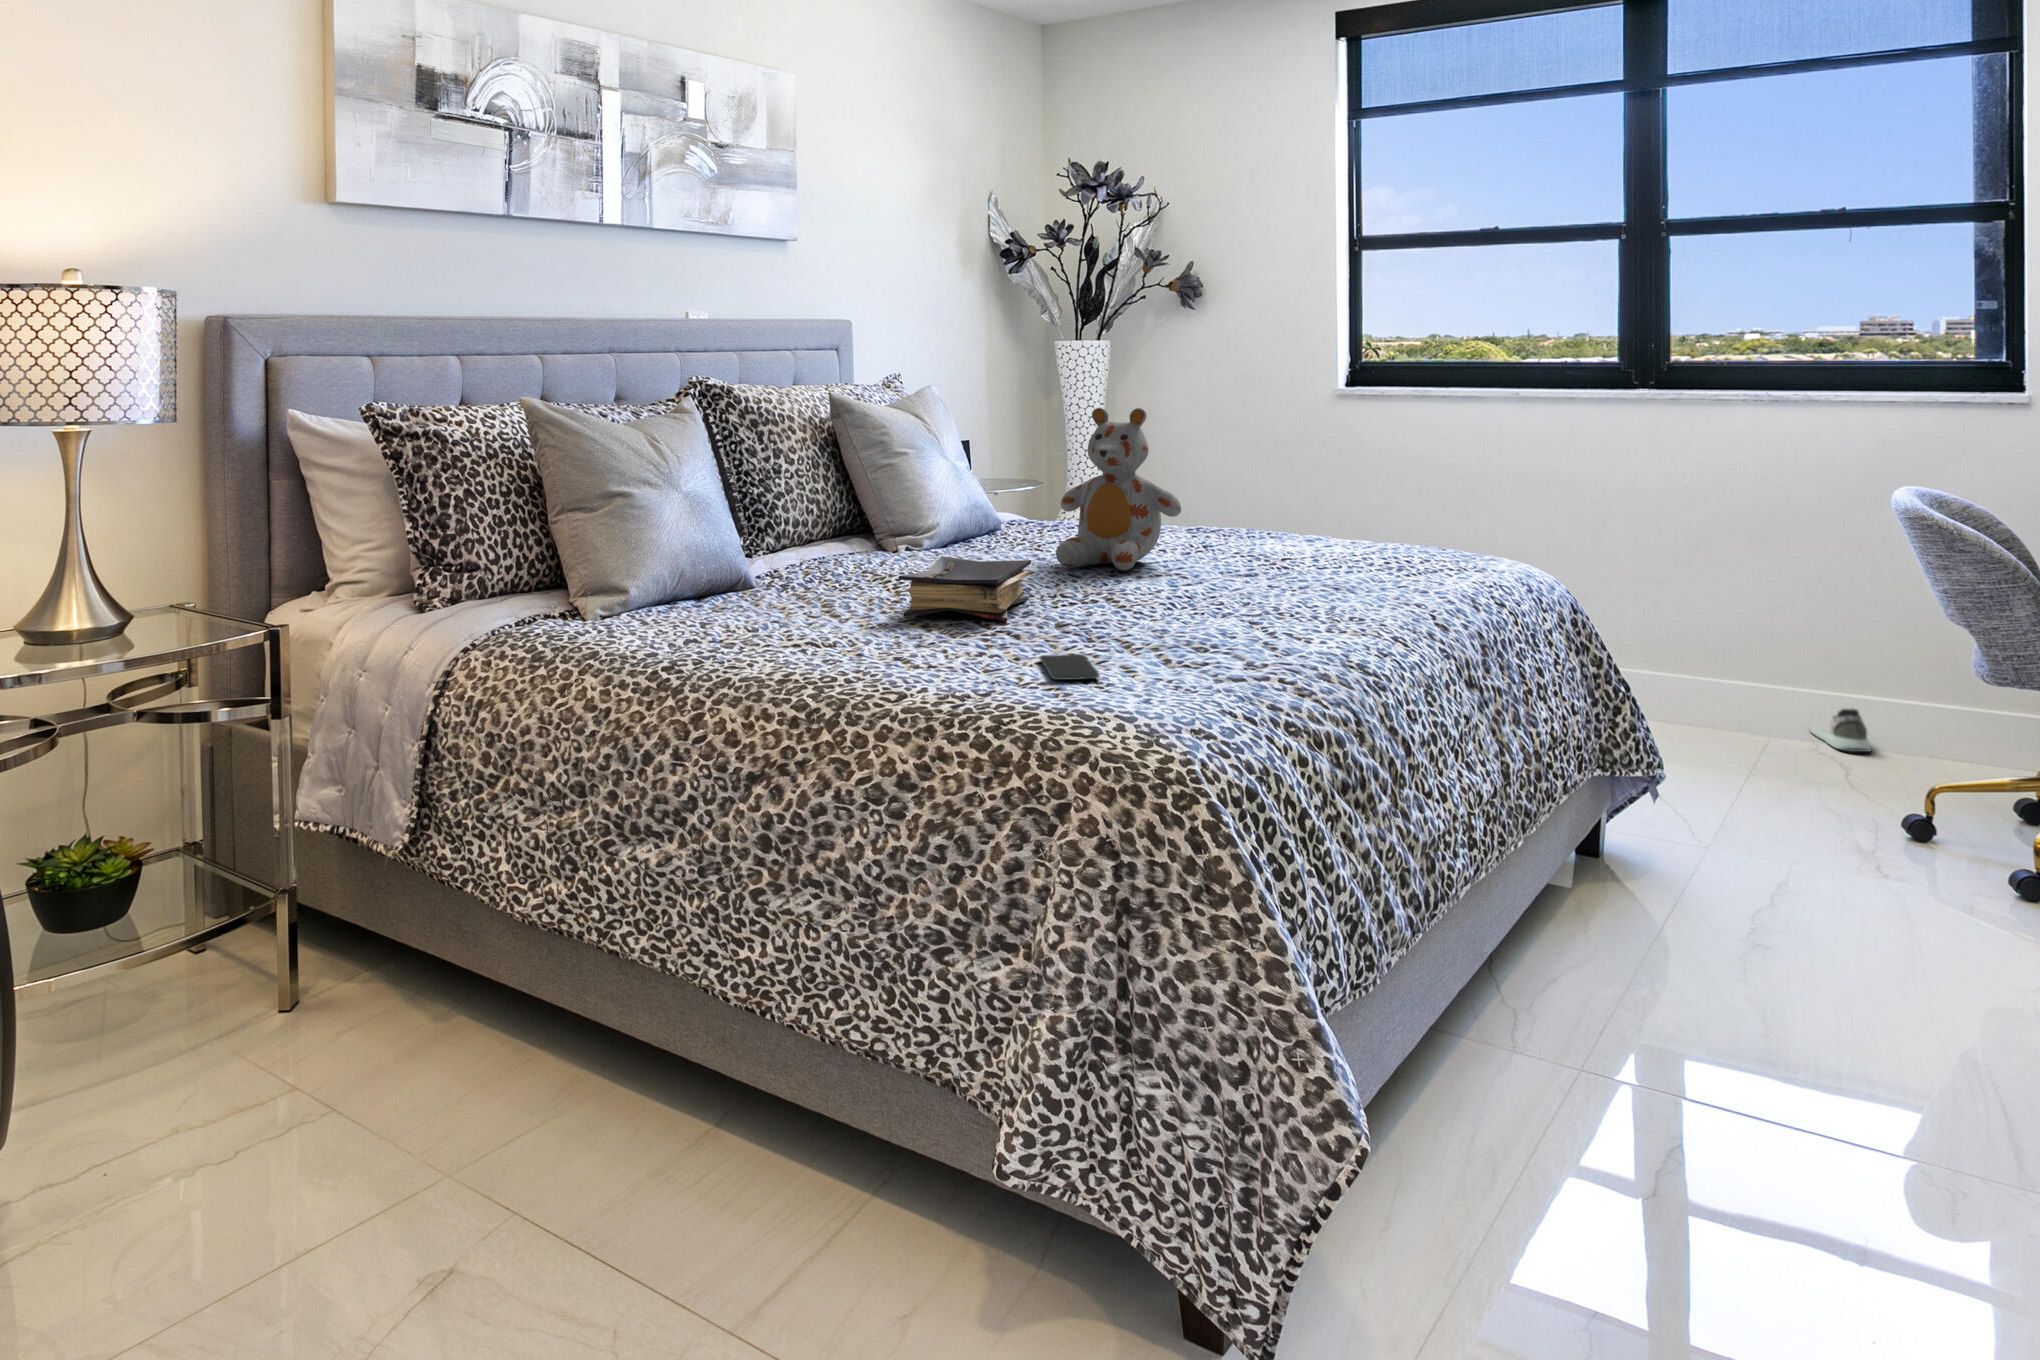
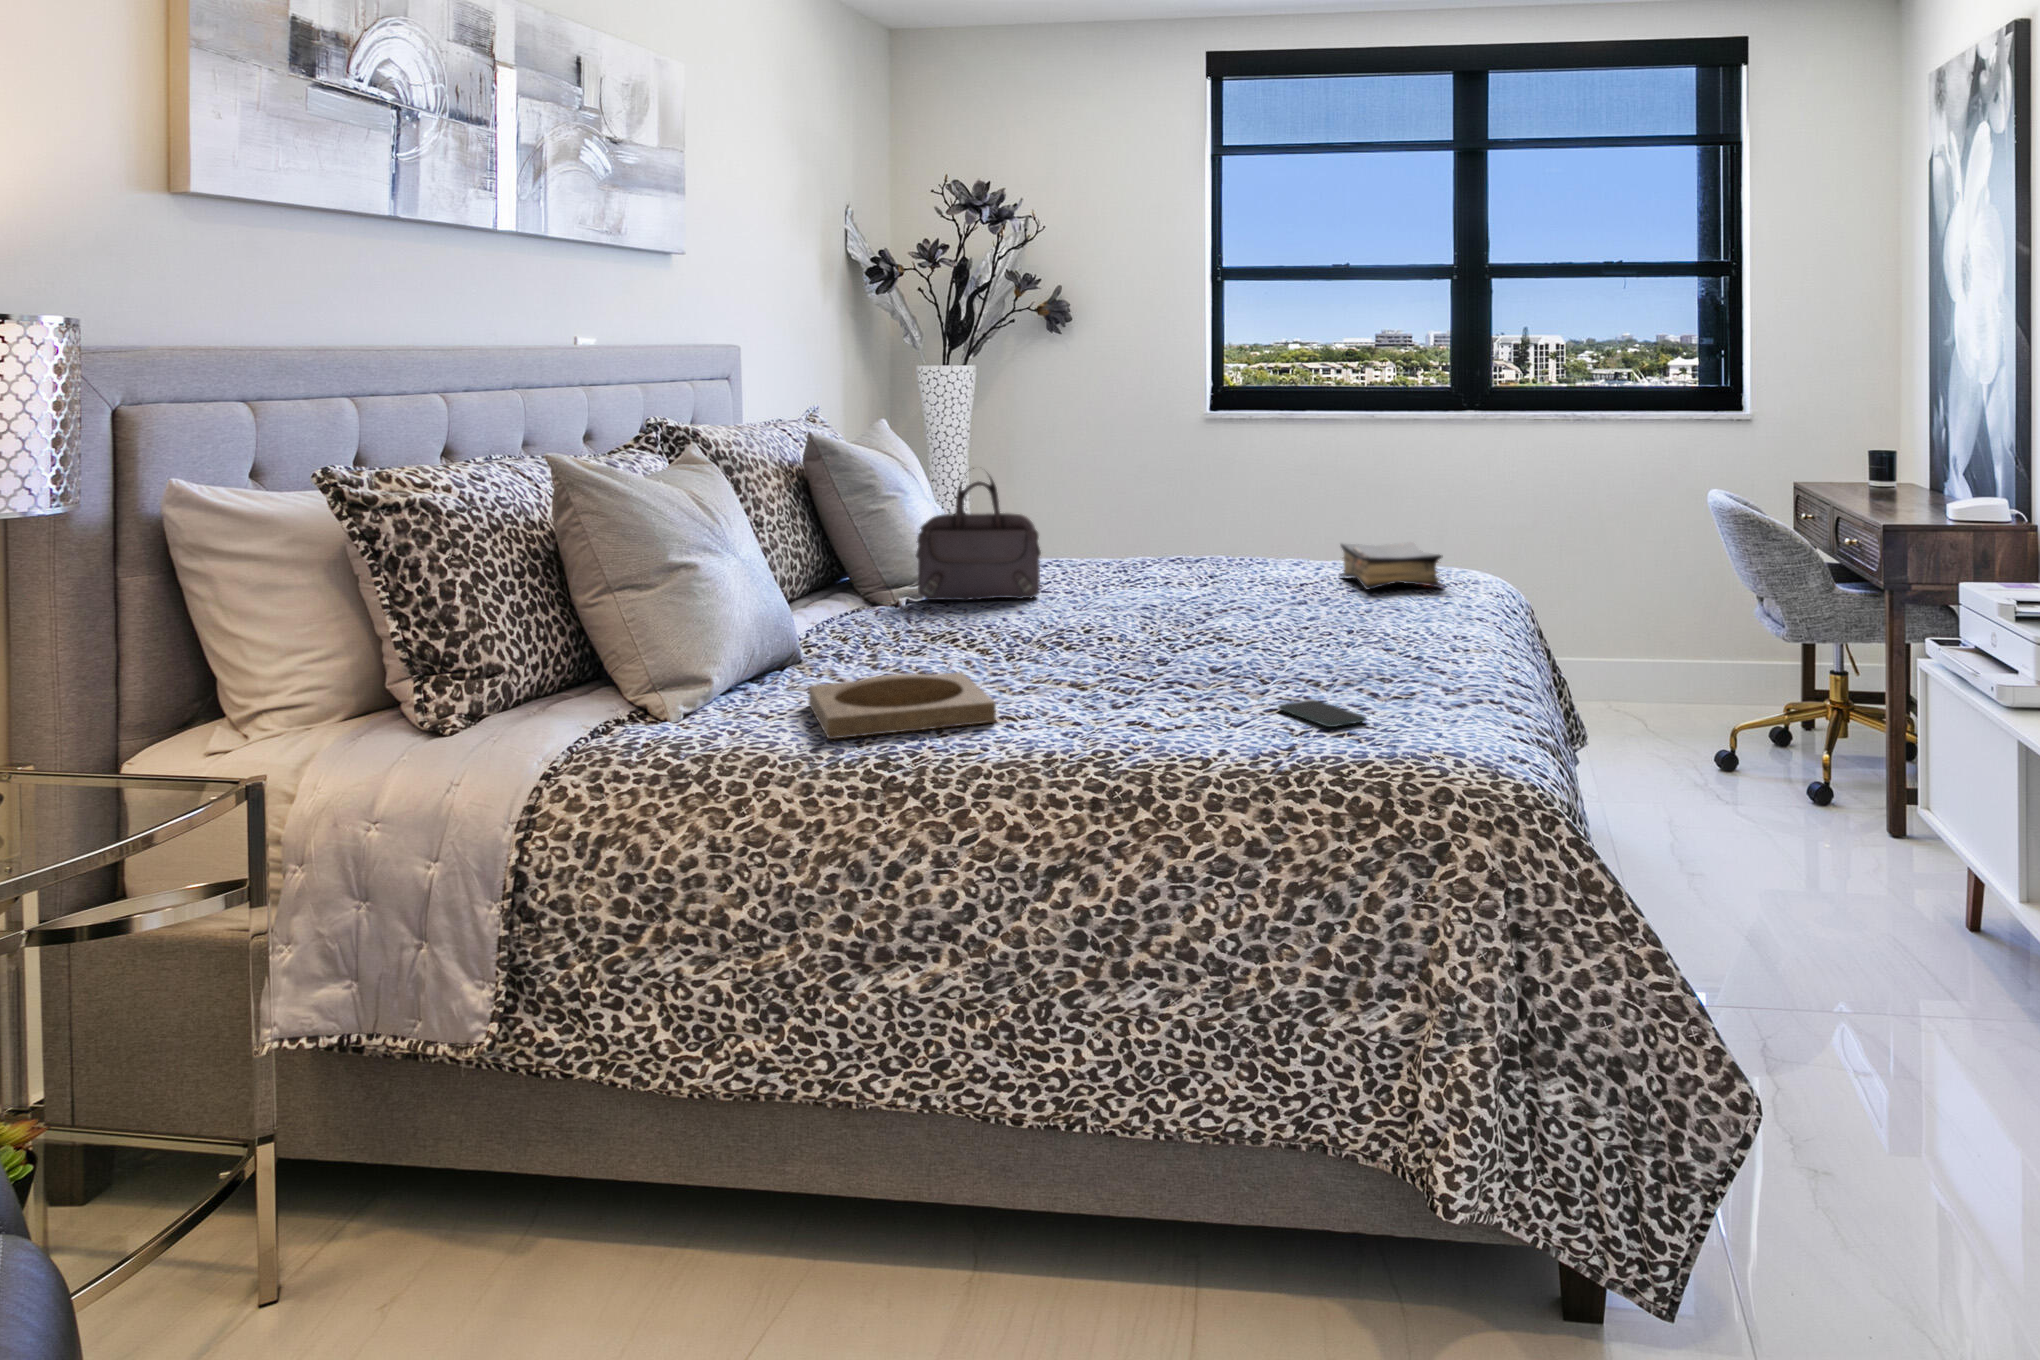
stuffed bear: present [1056,408,1181,571] -> none [1102,444,1234,612]
handbag: none [913,427,1021,550] -> present [916,468,1041,601]
book: present [899,556,1035,622] -> present [1339,542,1444,590]
tray: none [651,599,819,644] -> present [808,672,996,739]
shoe: present [1811,709,1871,752] -> none [1624,673,1678,718]

